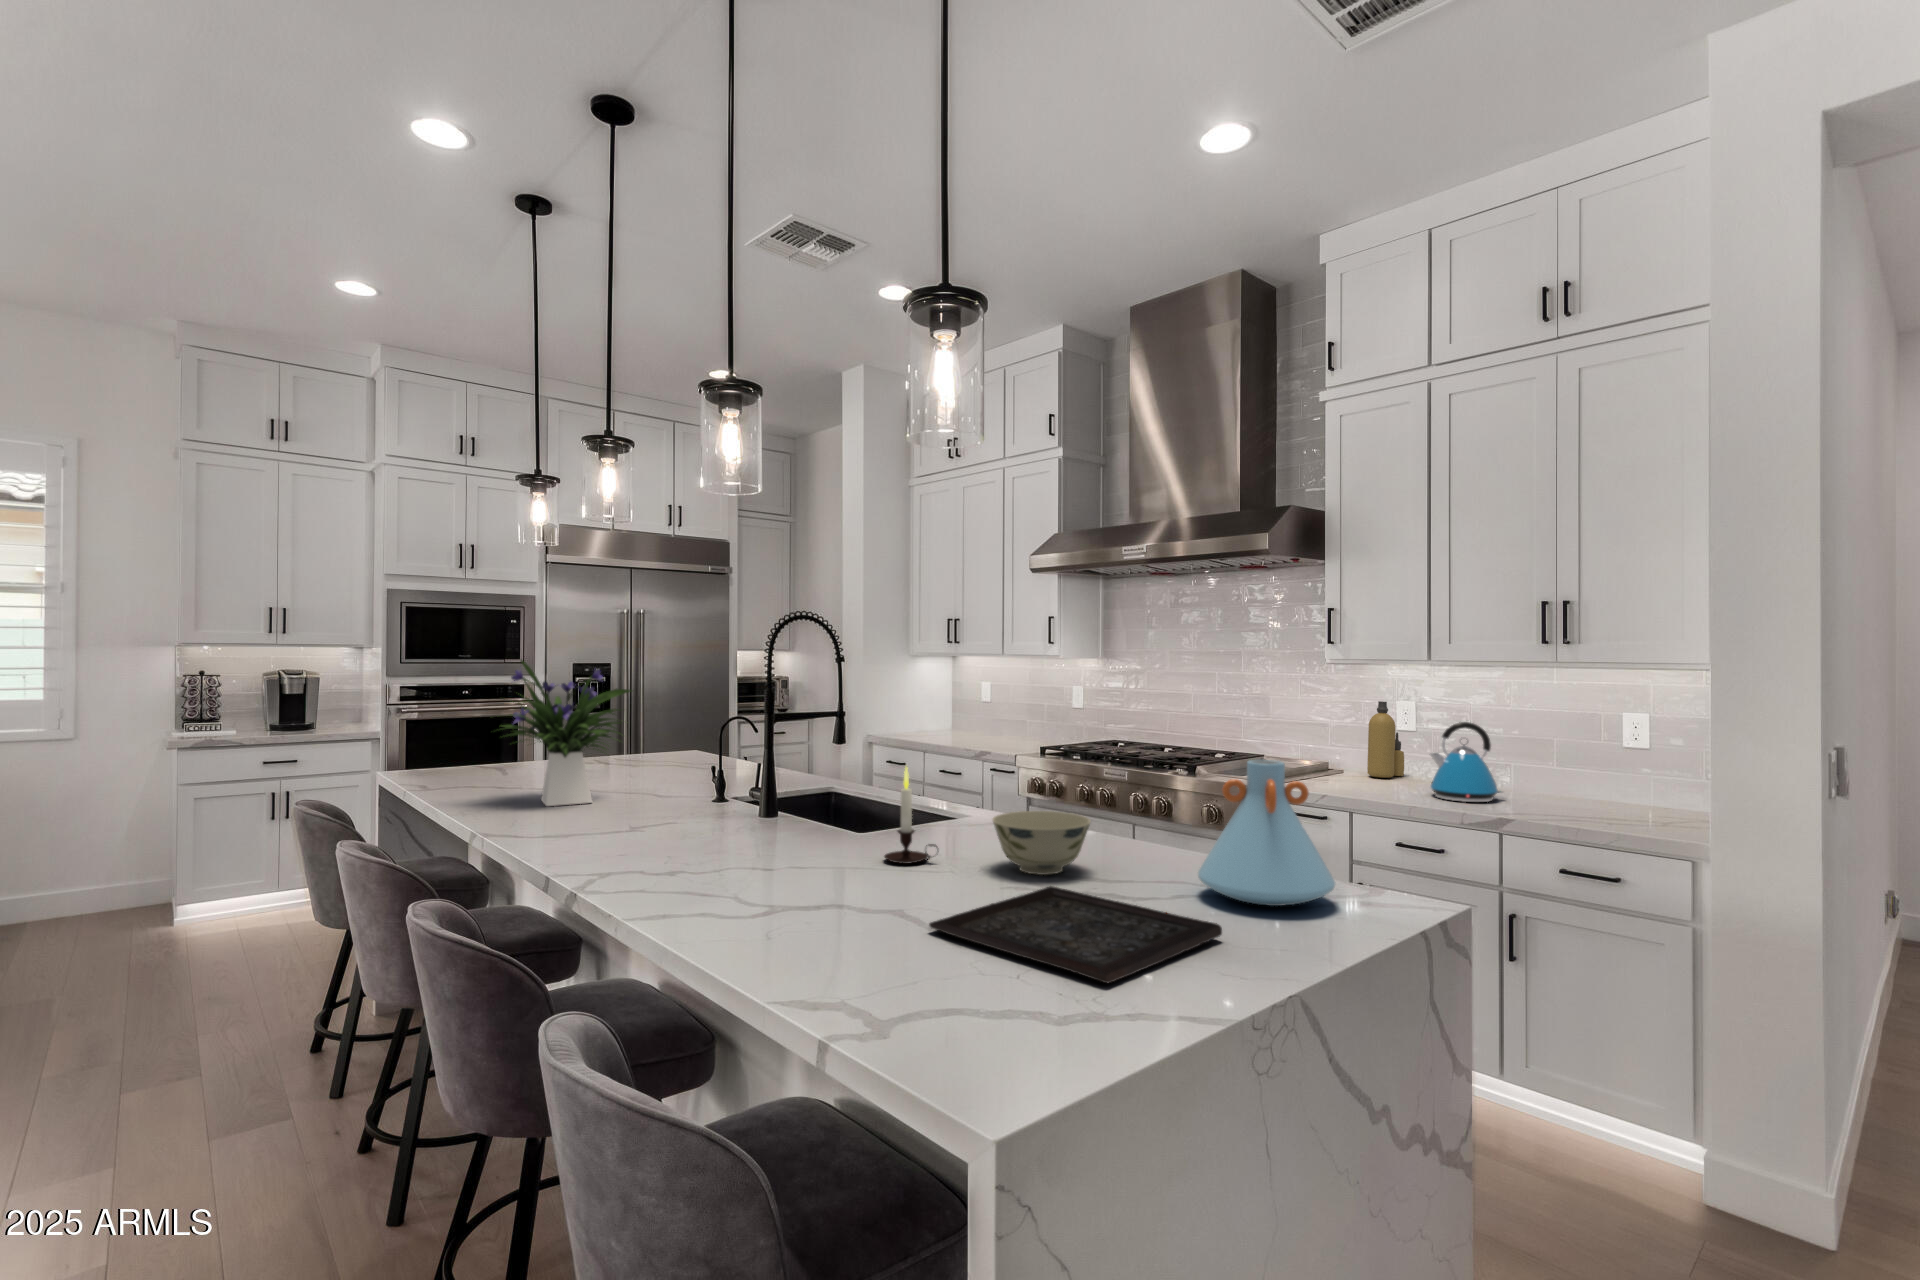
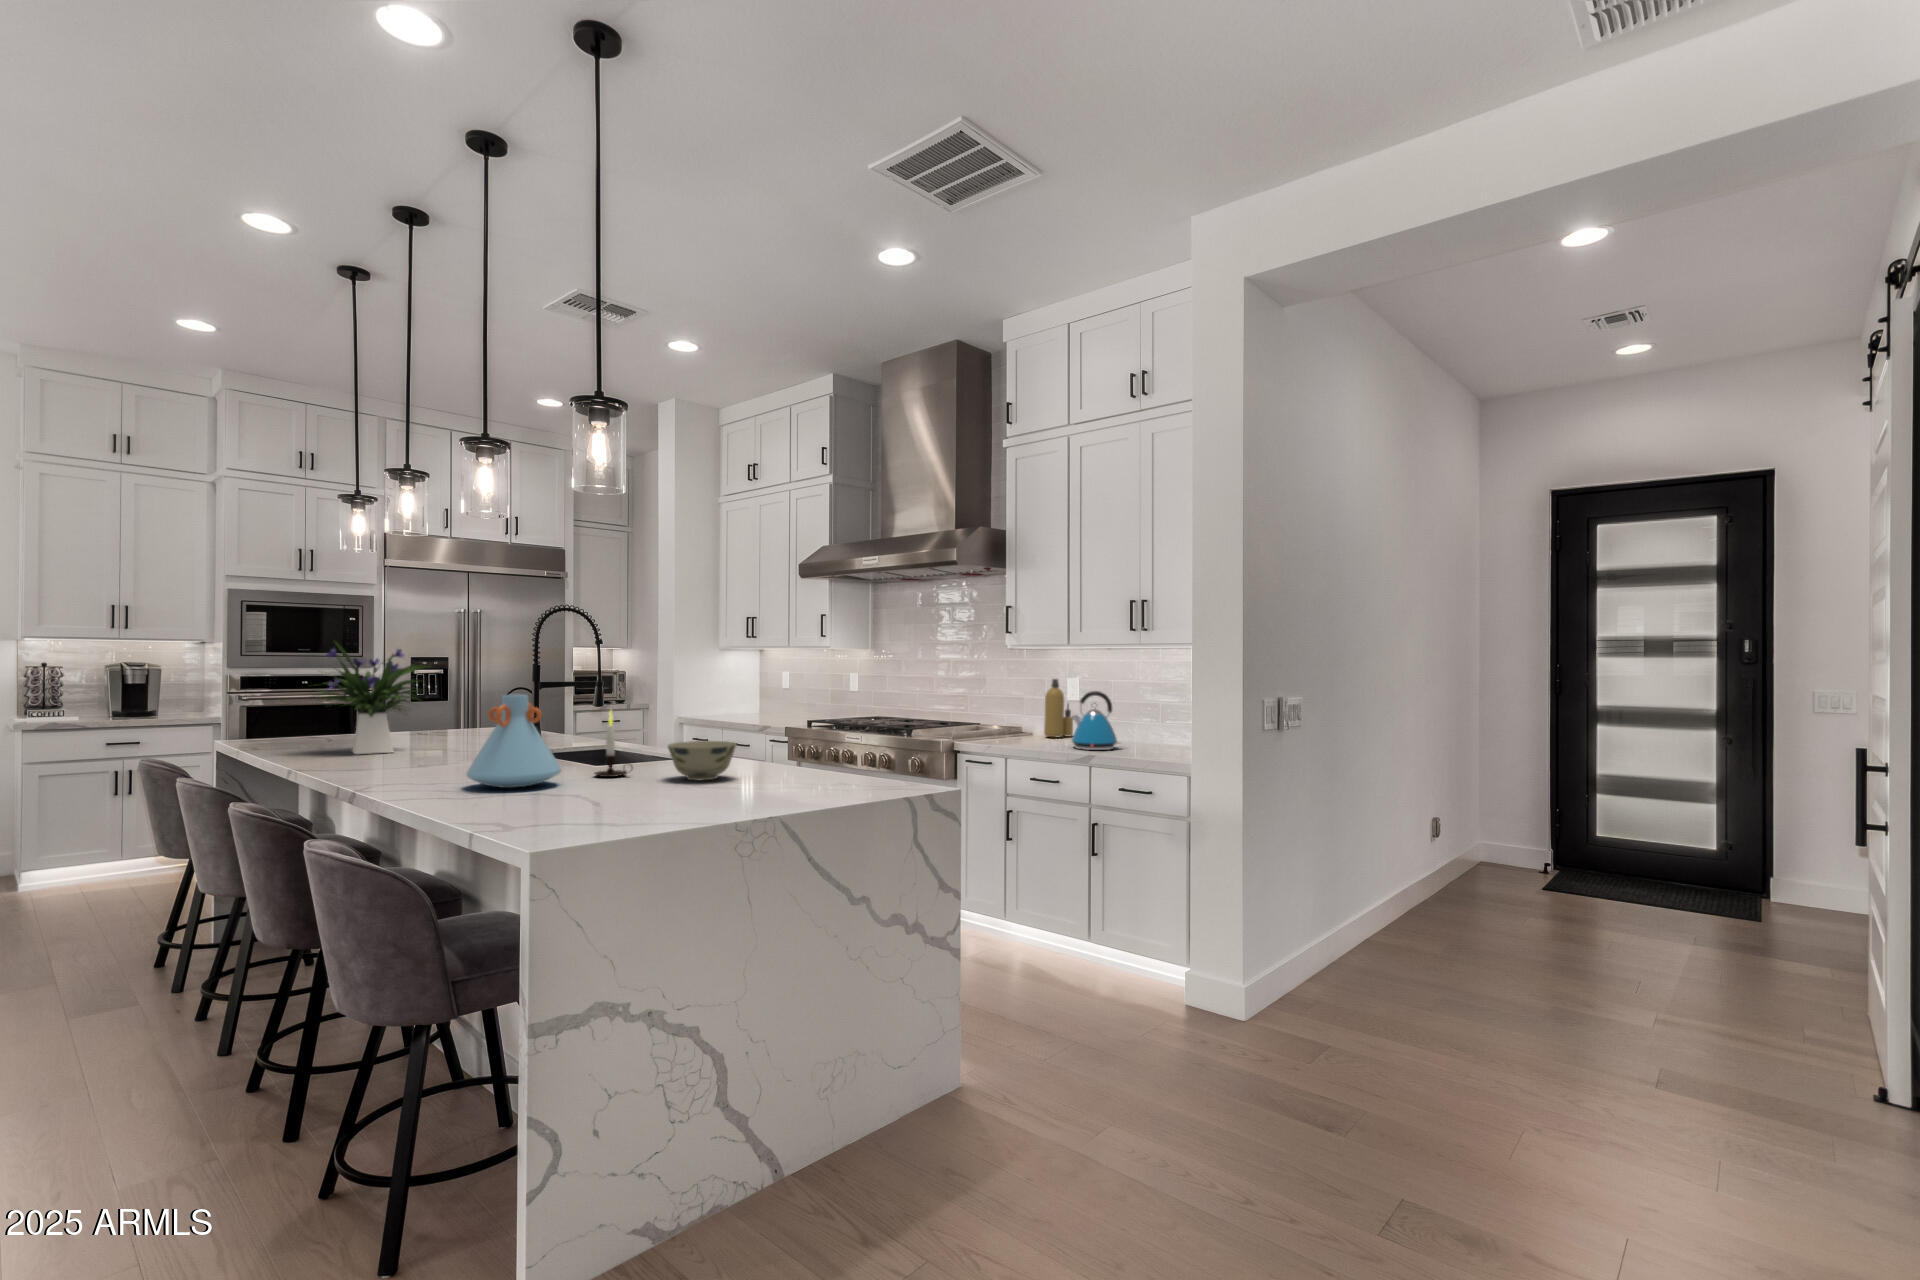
vase: present [1198,760,1336,906] -> present [466,694,561,788]
tray: present [929,886,1222,983] -> none [586,781,773,816]

